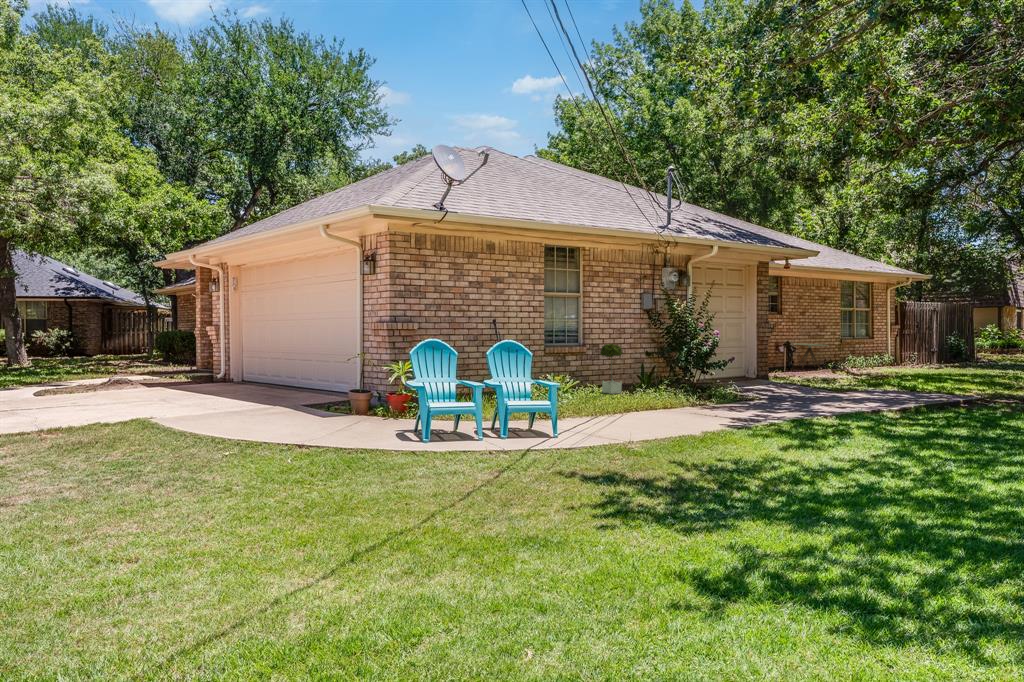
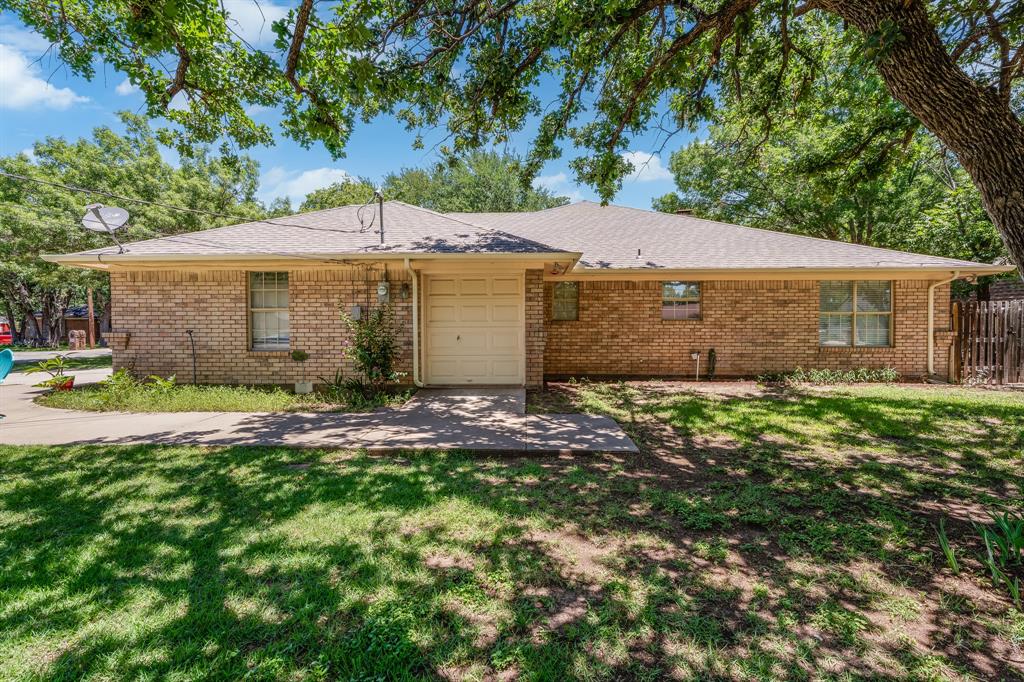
round table: present [796,344,827,368] -> none [703,355,745,384]

